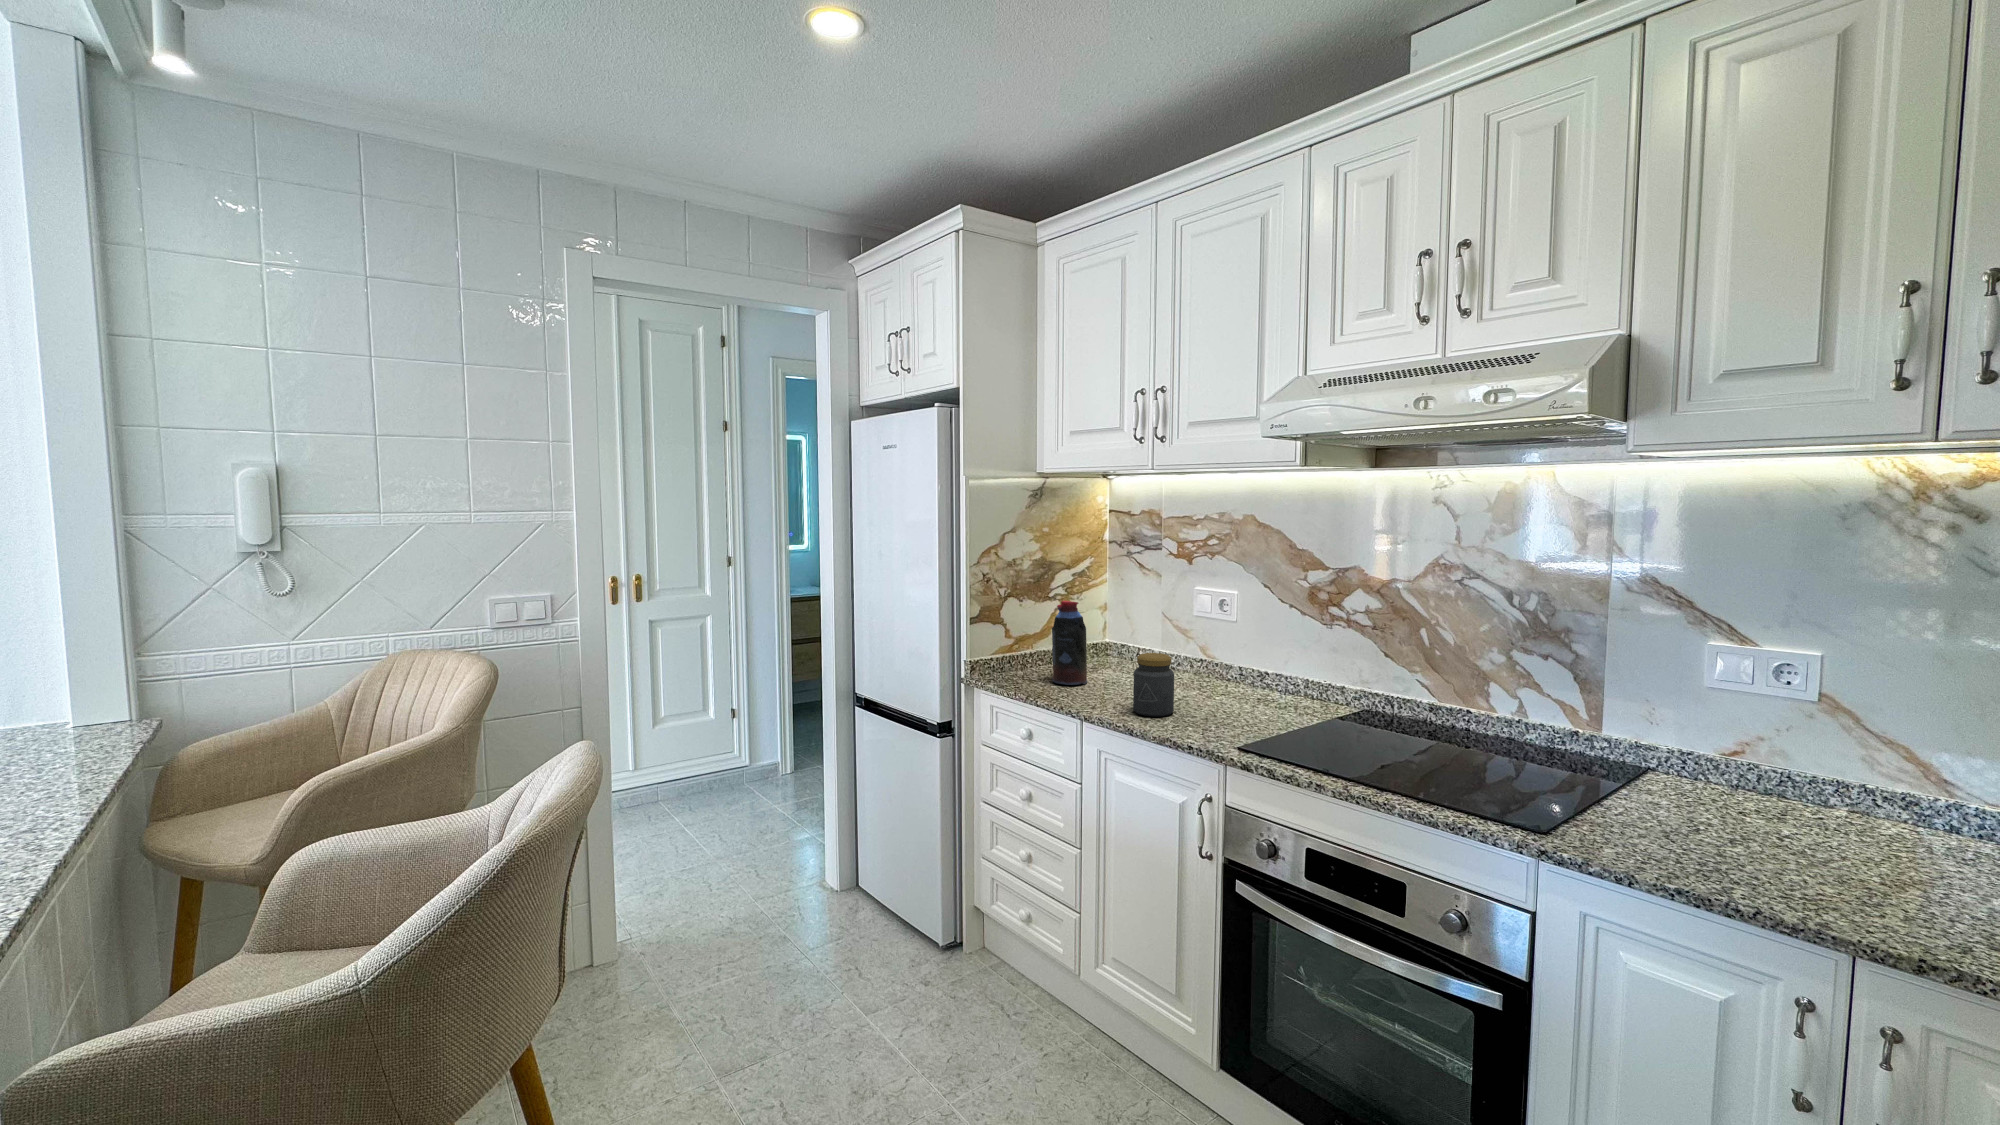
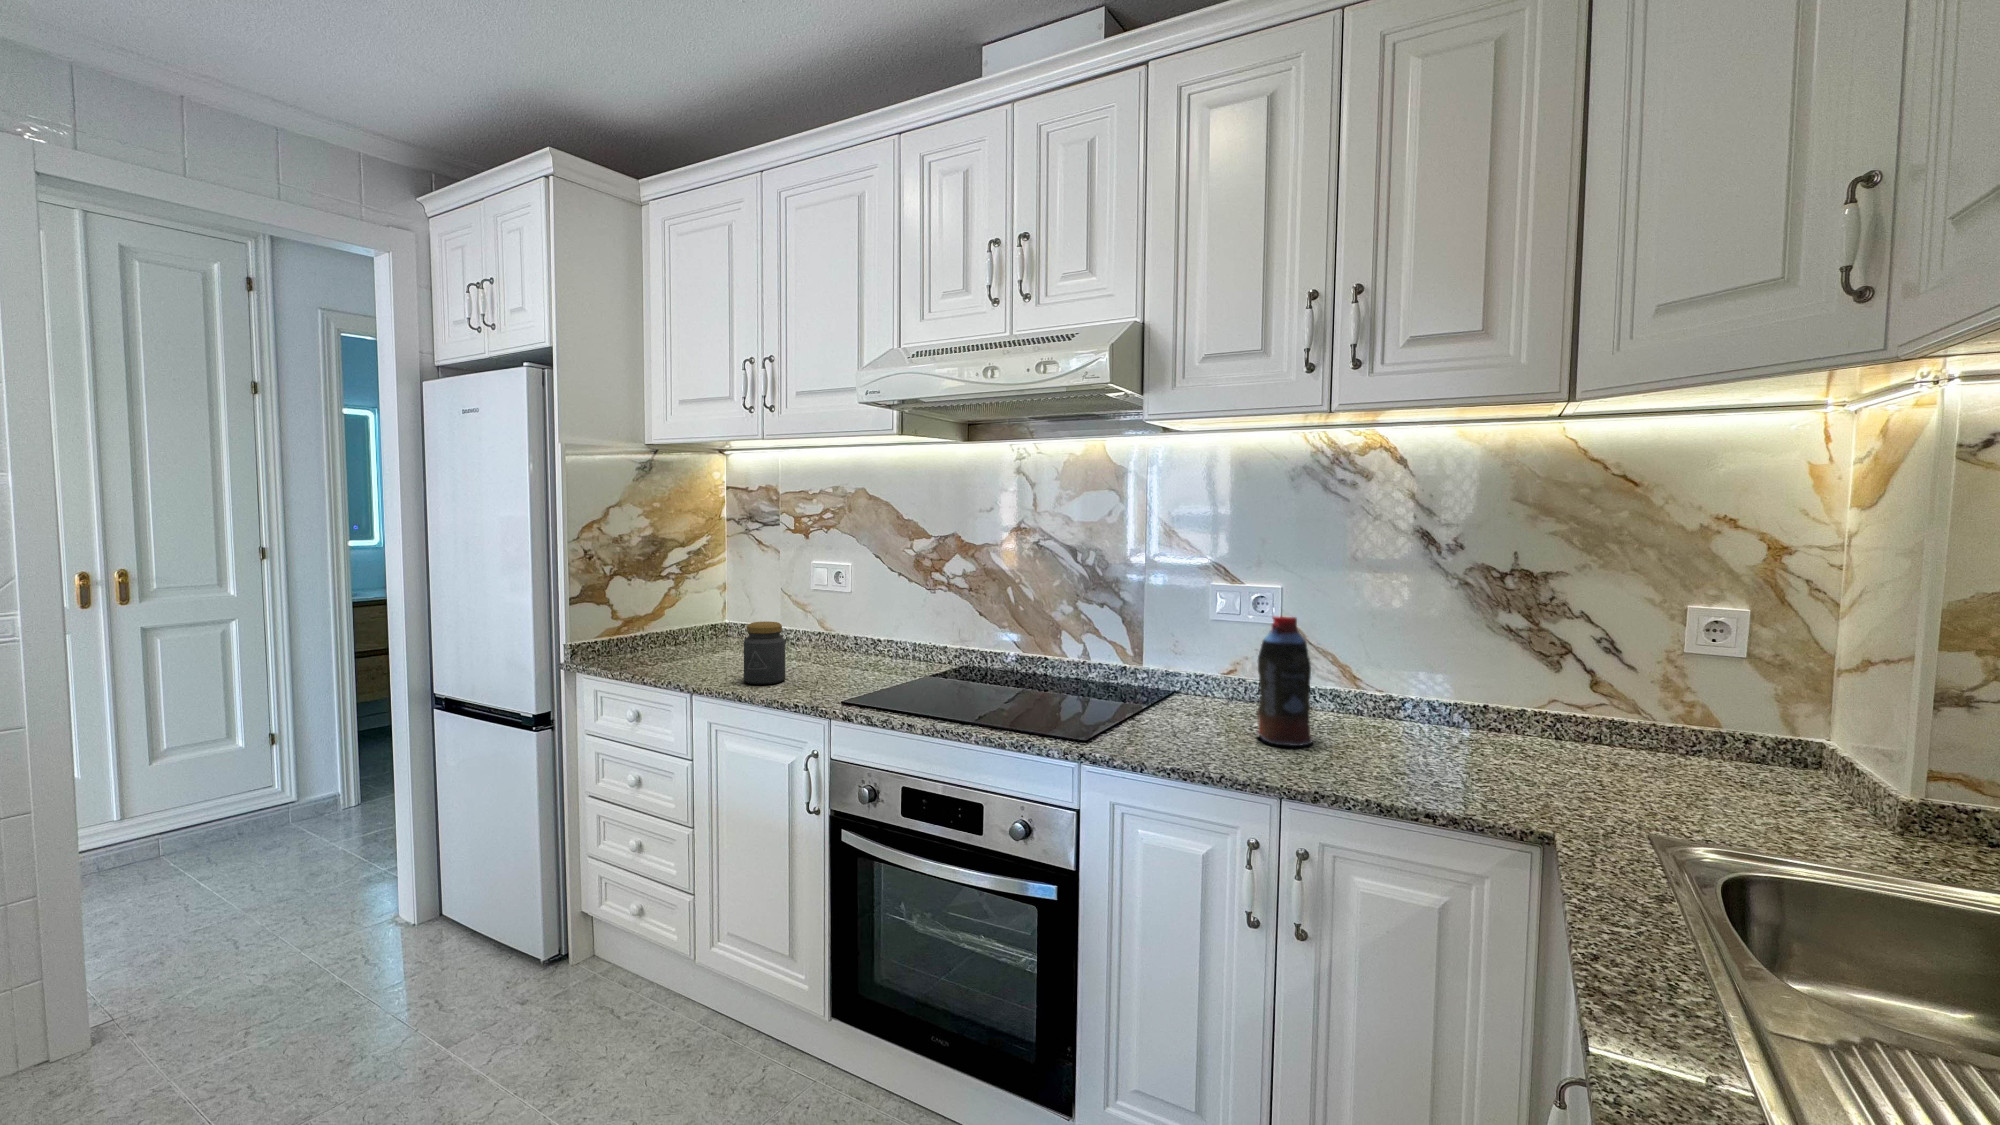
bottle: present [1052,601,1087,685] -> present [1257,616,1312,746]

